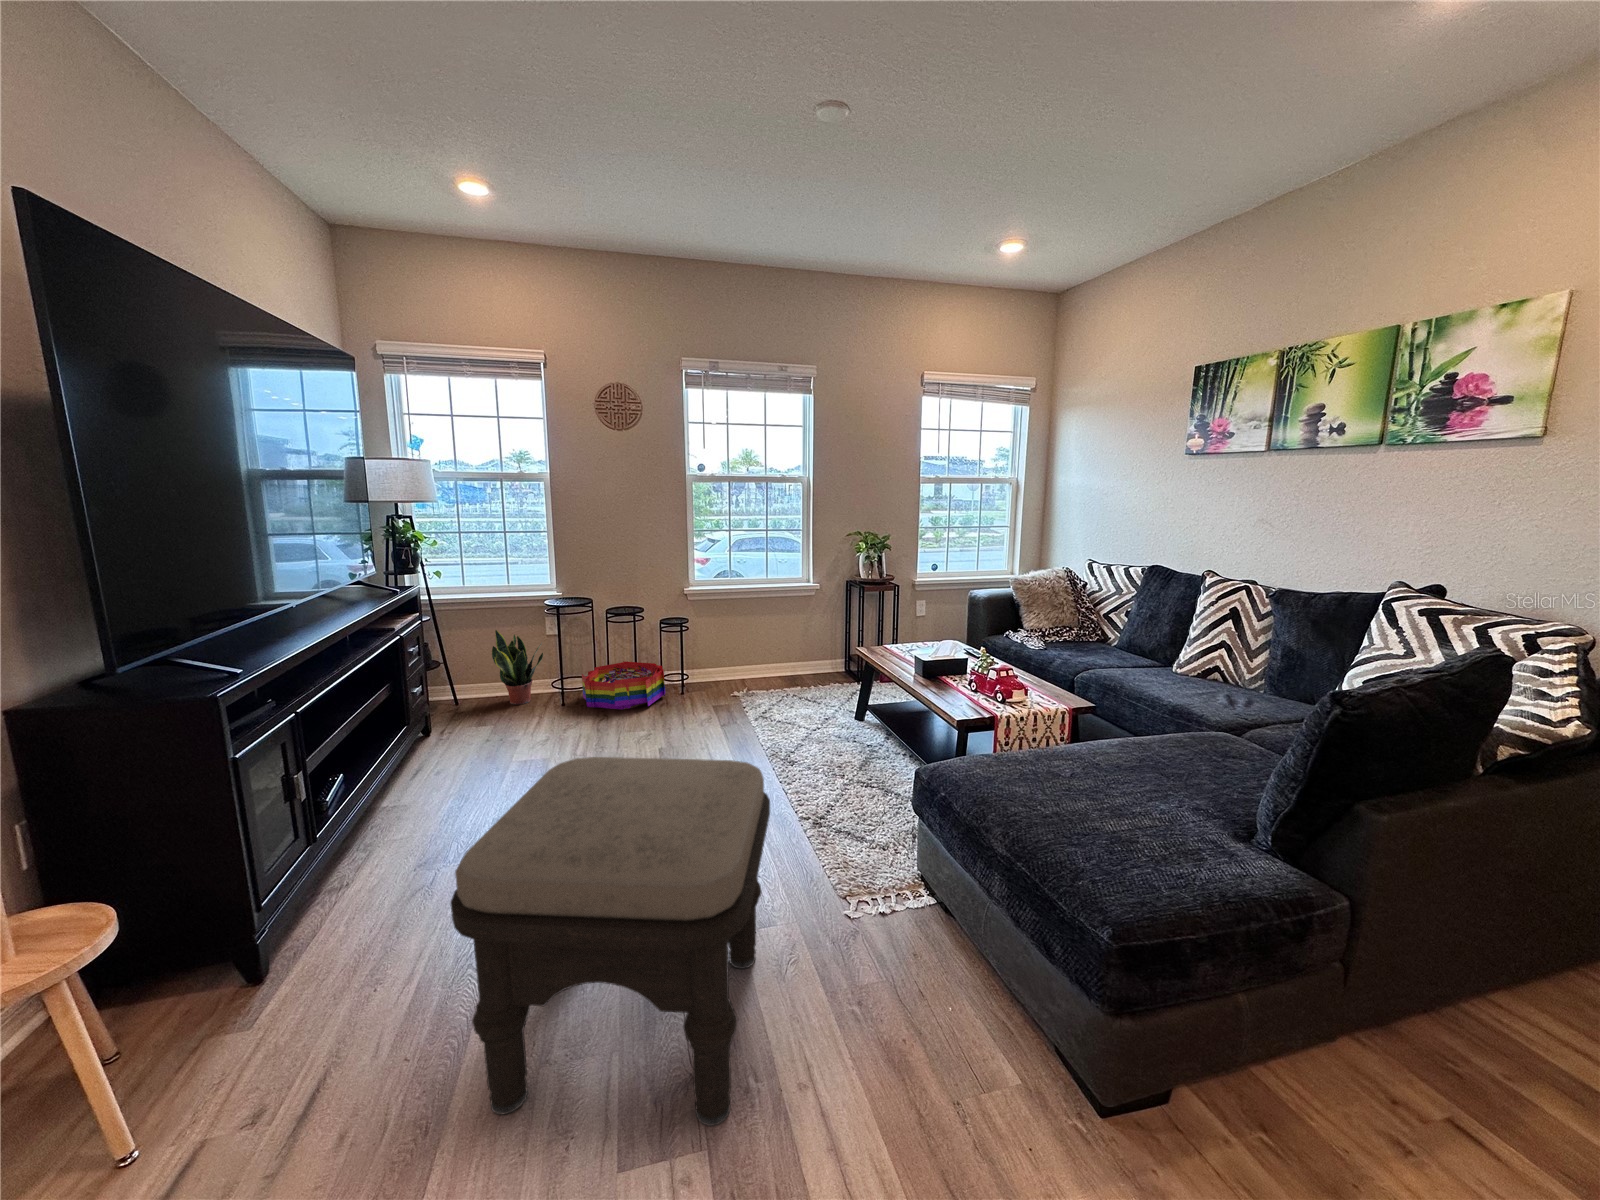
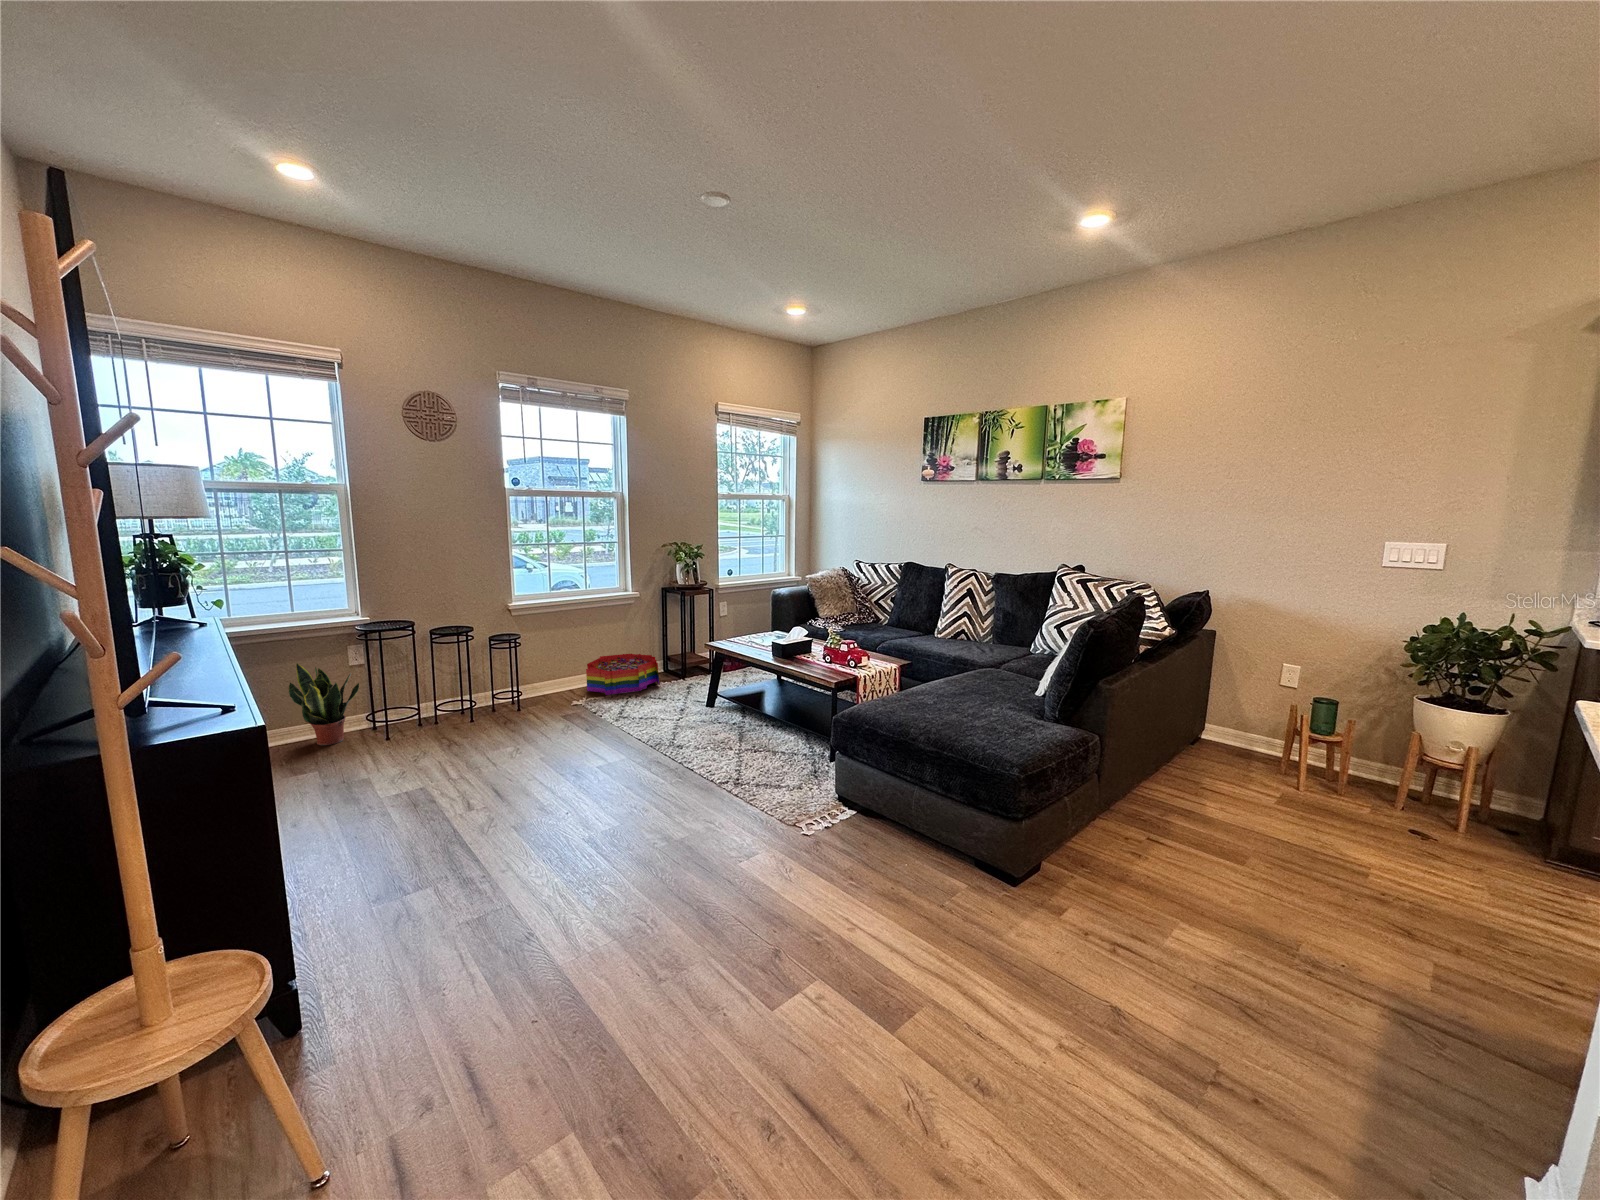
storage bin: present [582,661,665,709] -> present [586,654,659,695]
ottoman: present [451,757,770,1126] -> none [593,722,834,1021]

